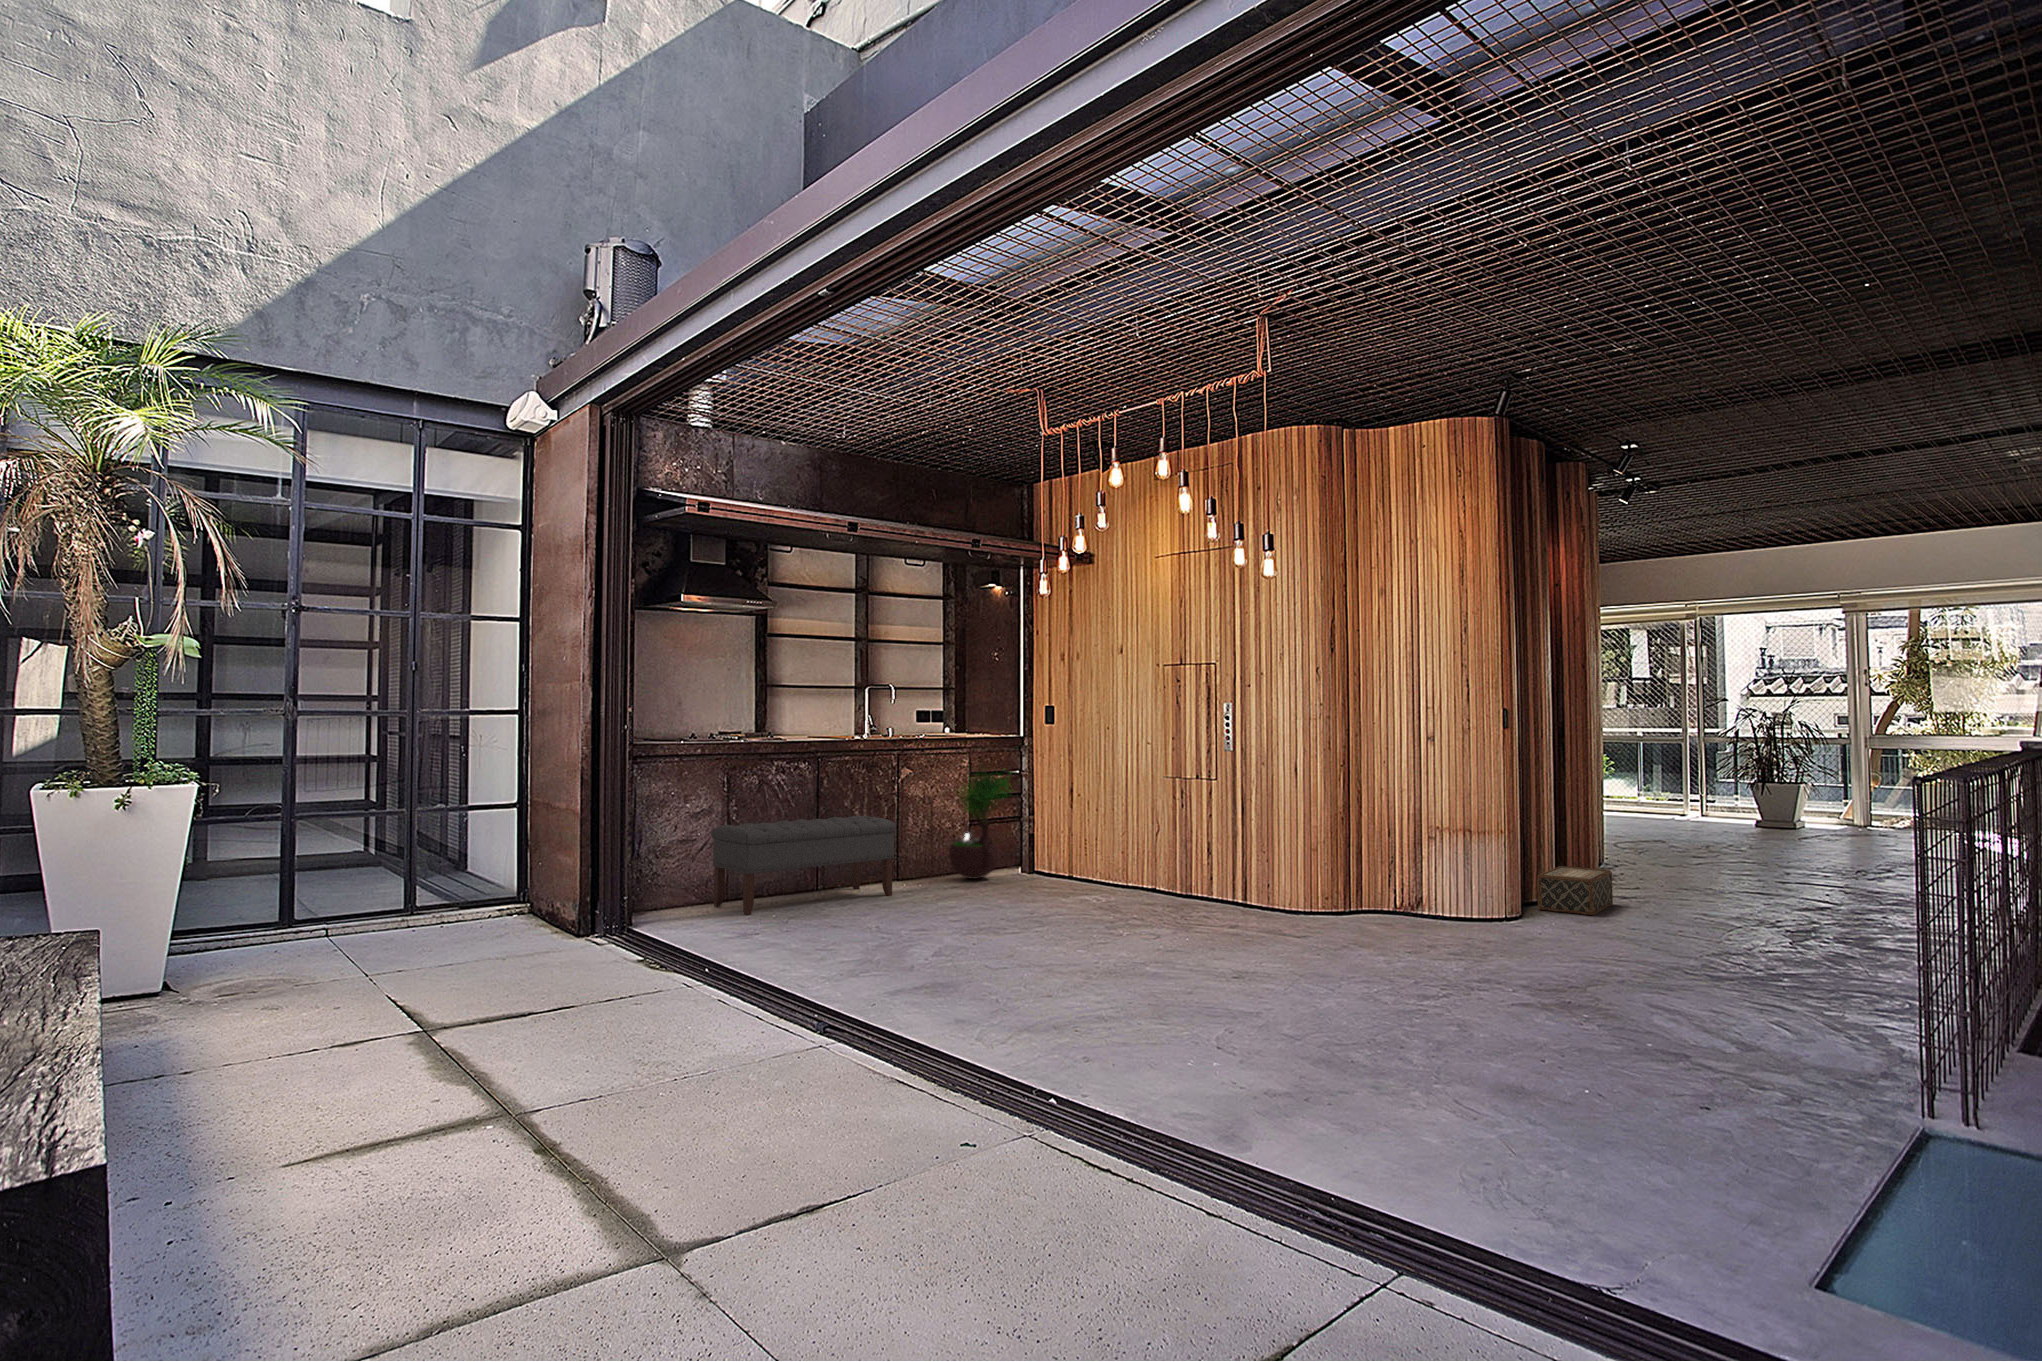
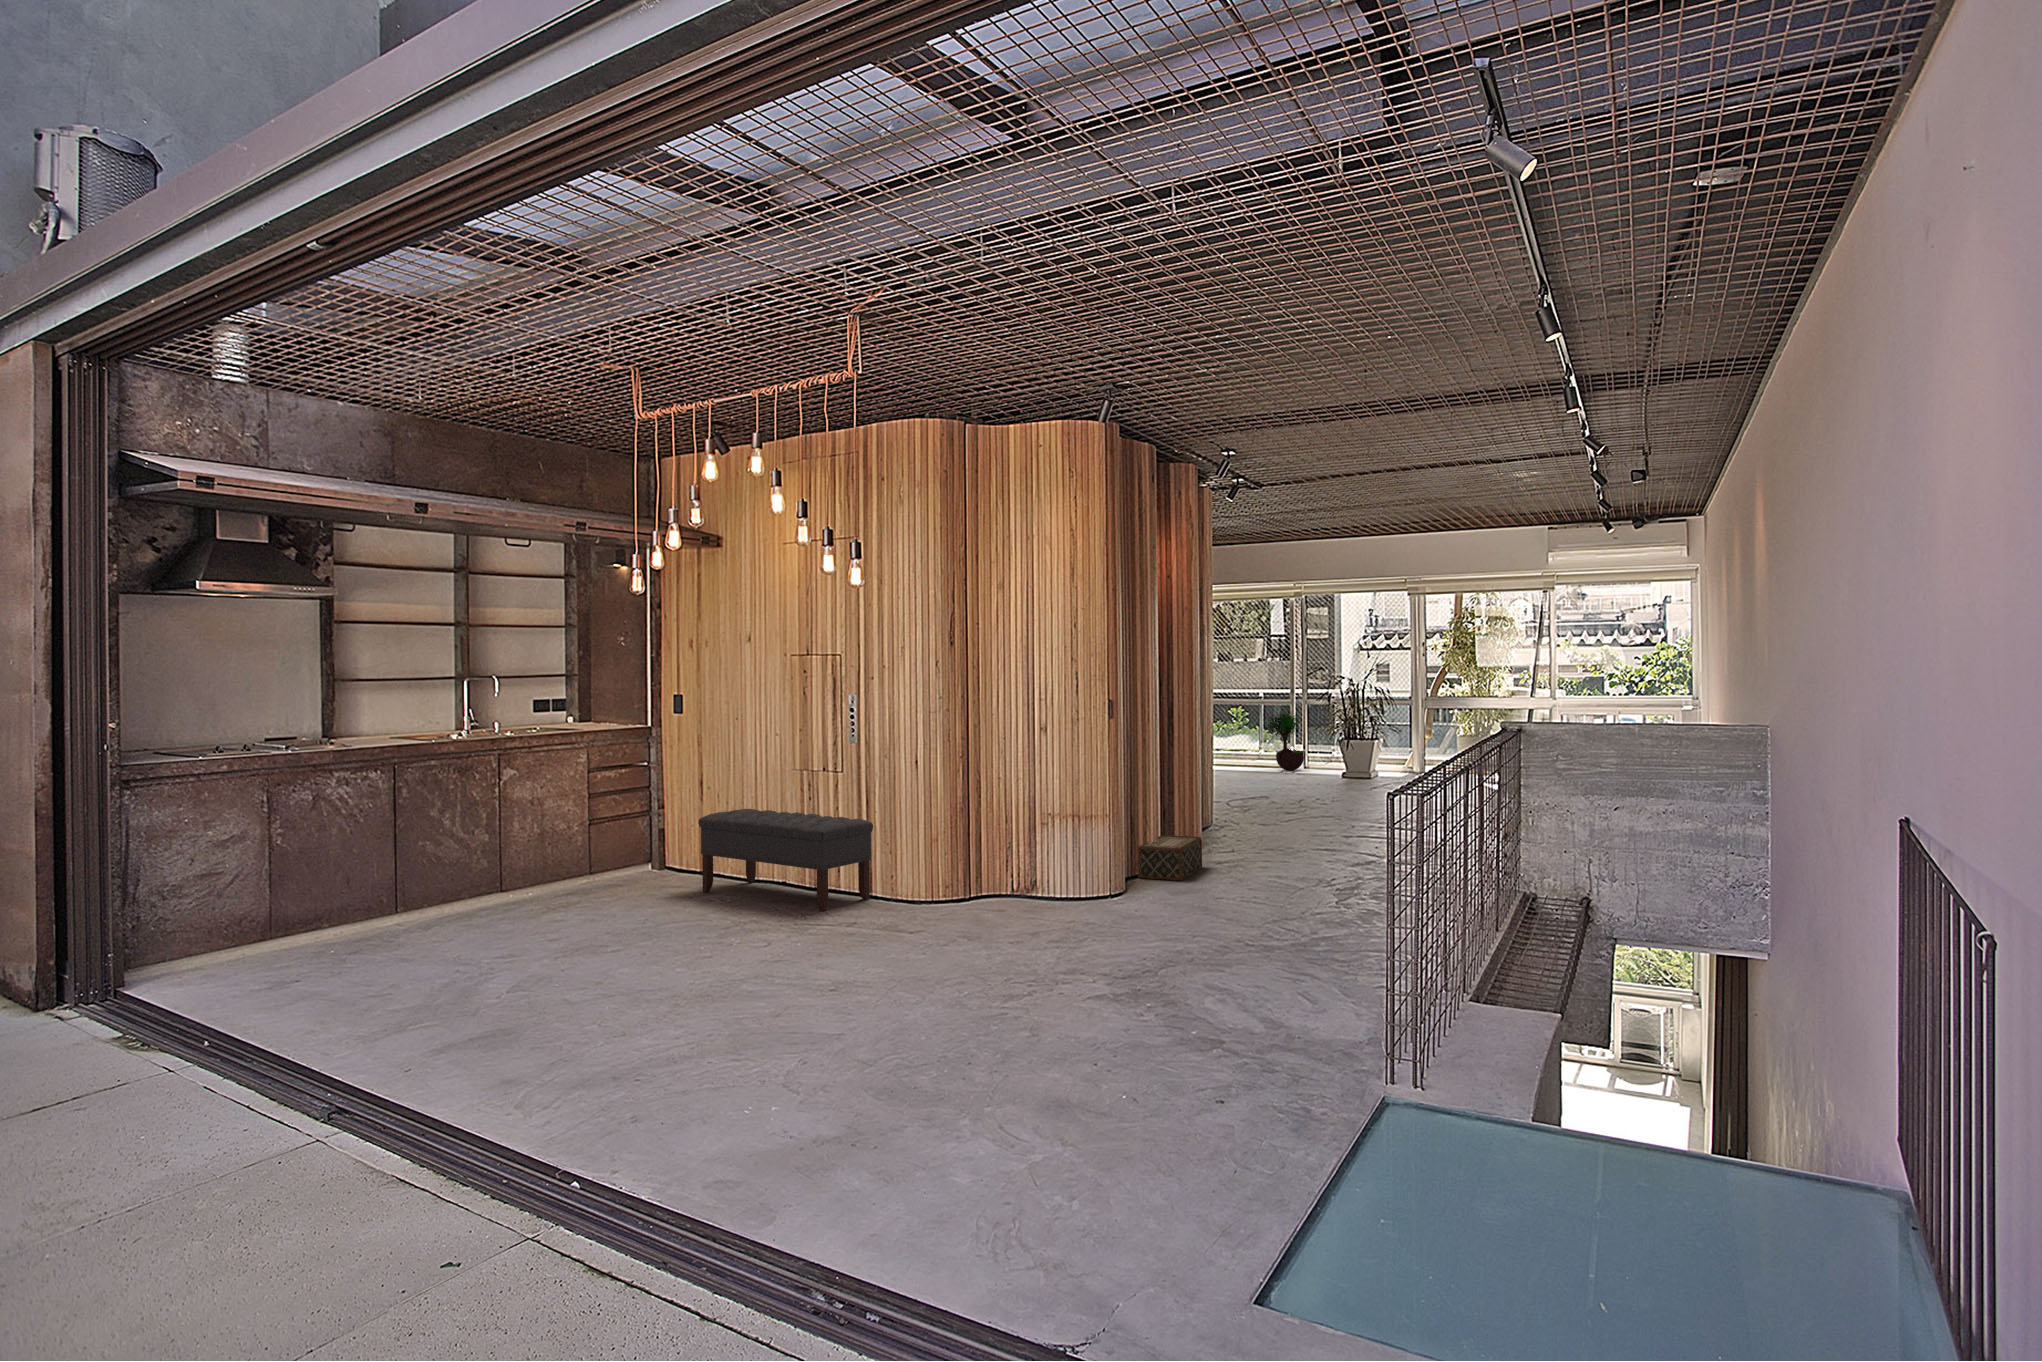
potted tree: present [949,768,1011,879] -> present [1266,713,1304,771]
bench: present [711,816,896,915] -> present [698,809,873,911]

